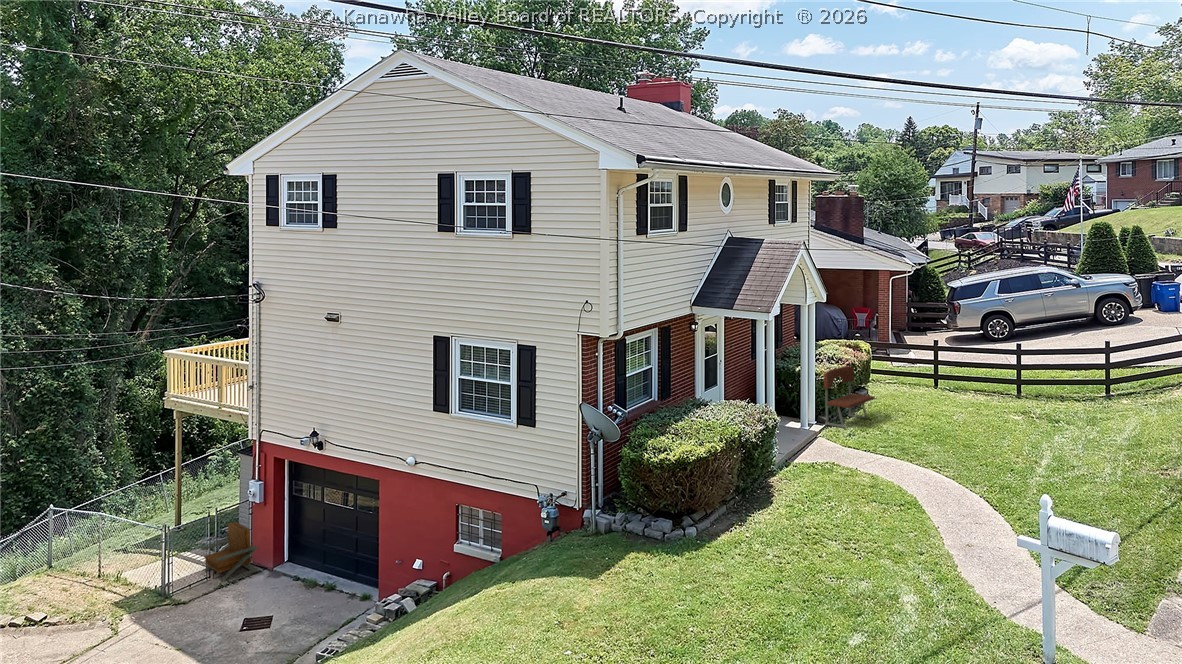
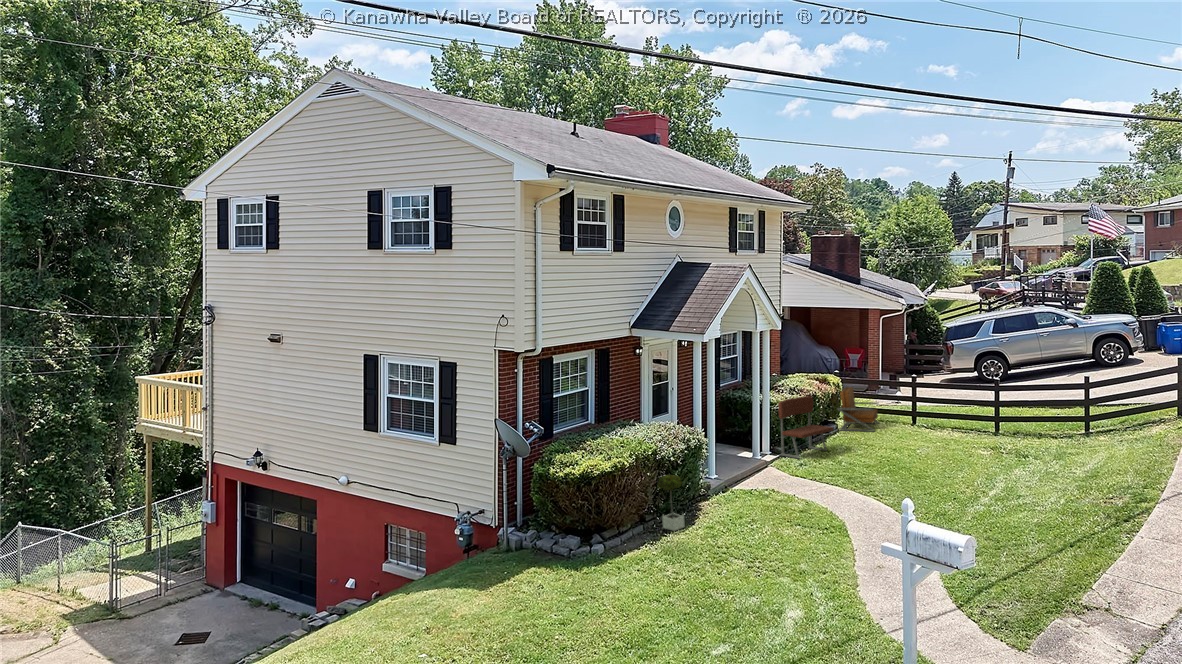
potted tree: none [739,456,764,510] -> present [657,475,684,531]
lounge chair: present [201,522,259,582] -> present [837,387,879,432]

